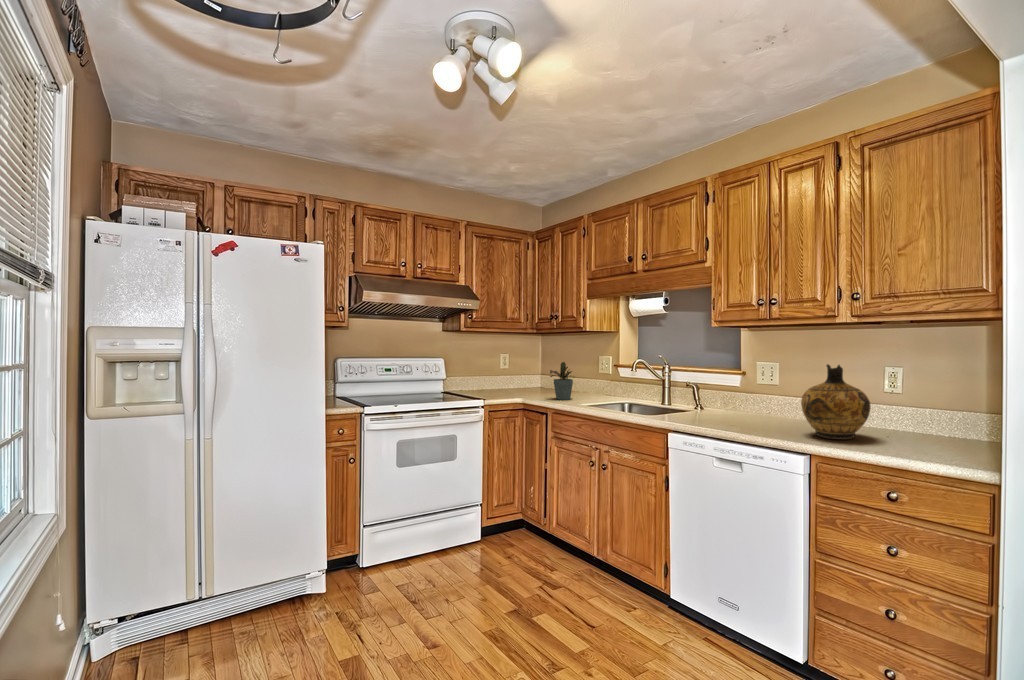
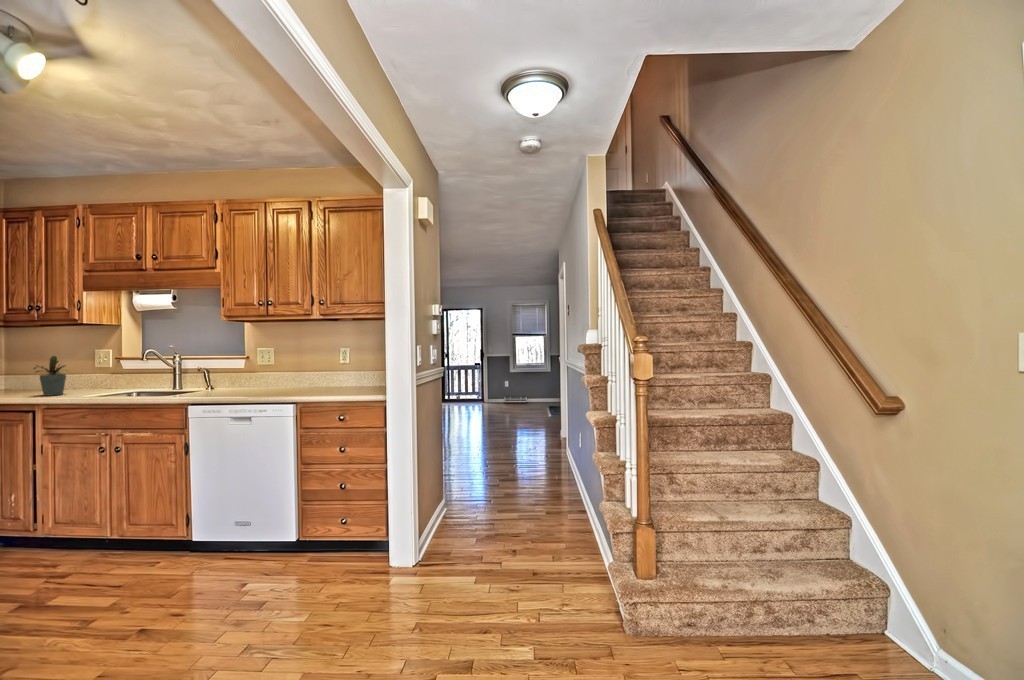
ceramic jug: present [801,364,871,439] -> none [291,345,331,393]

